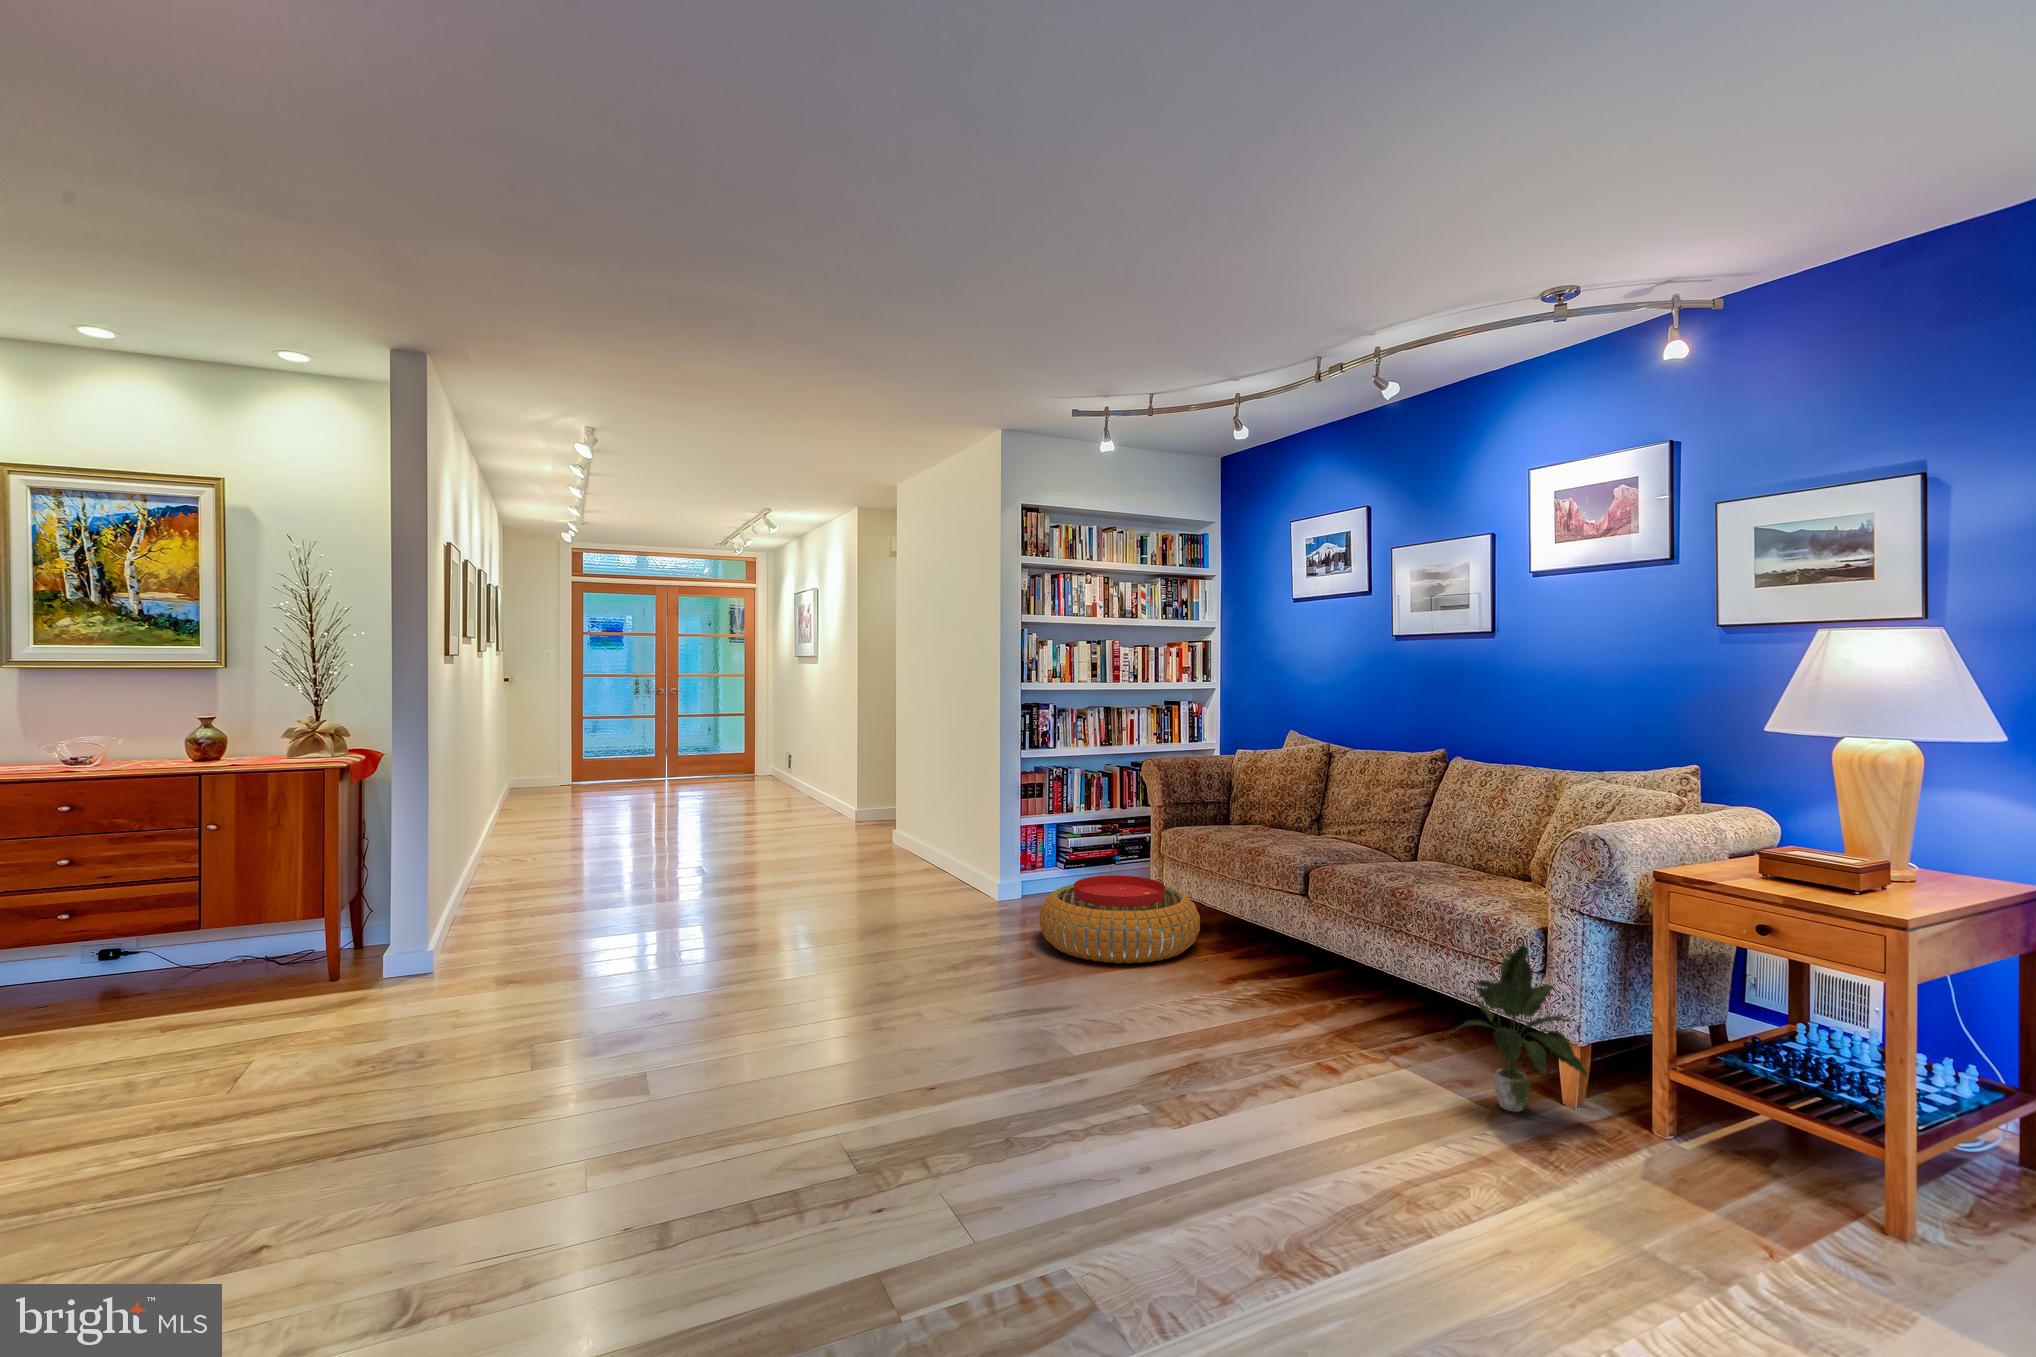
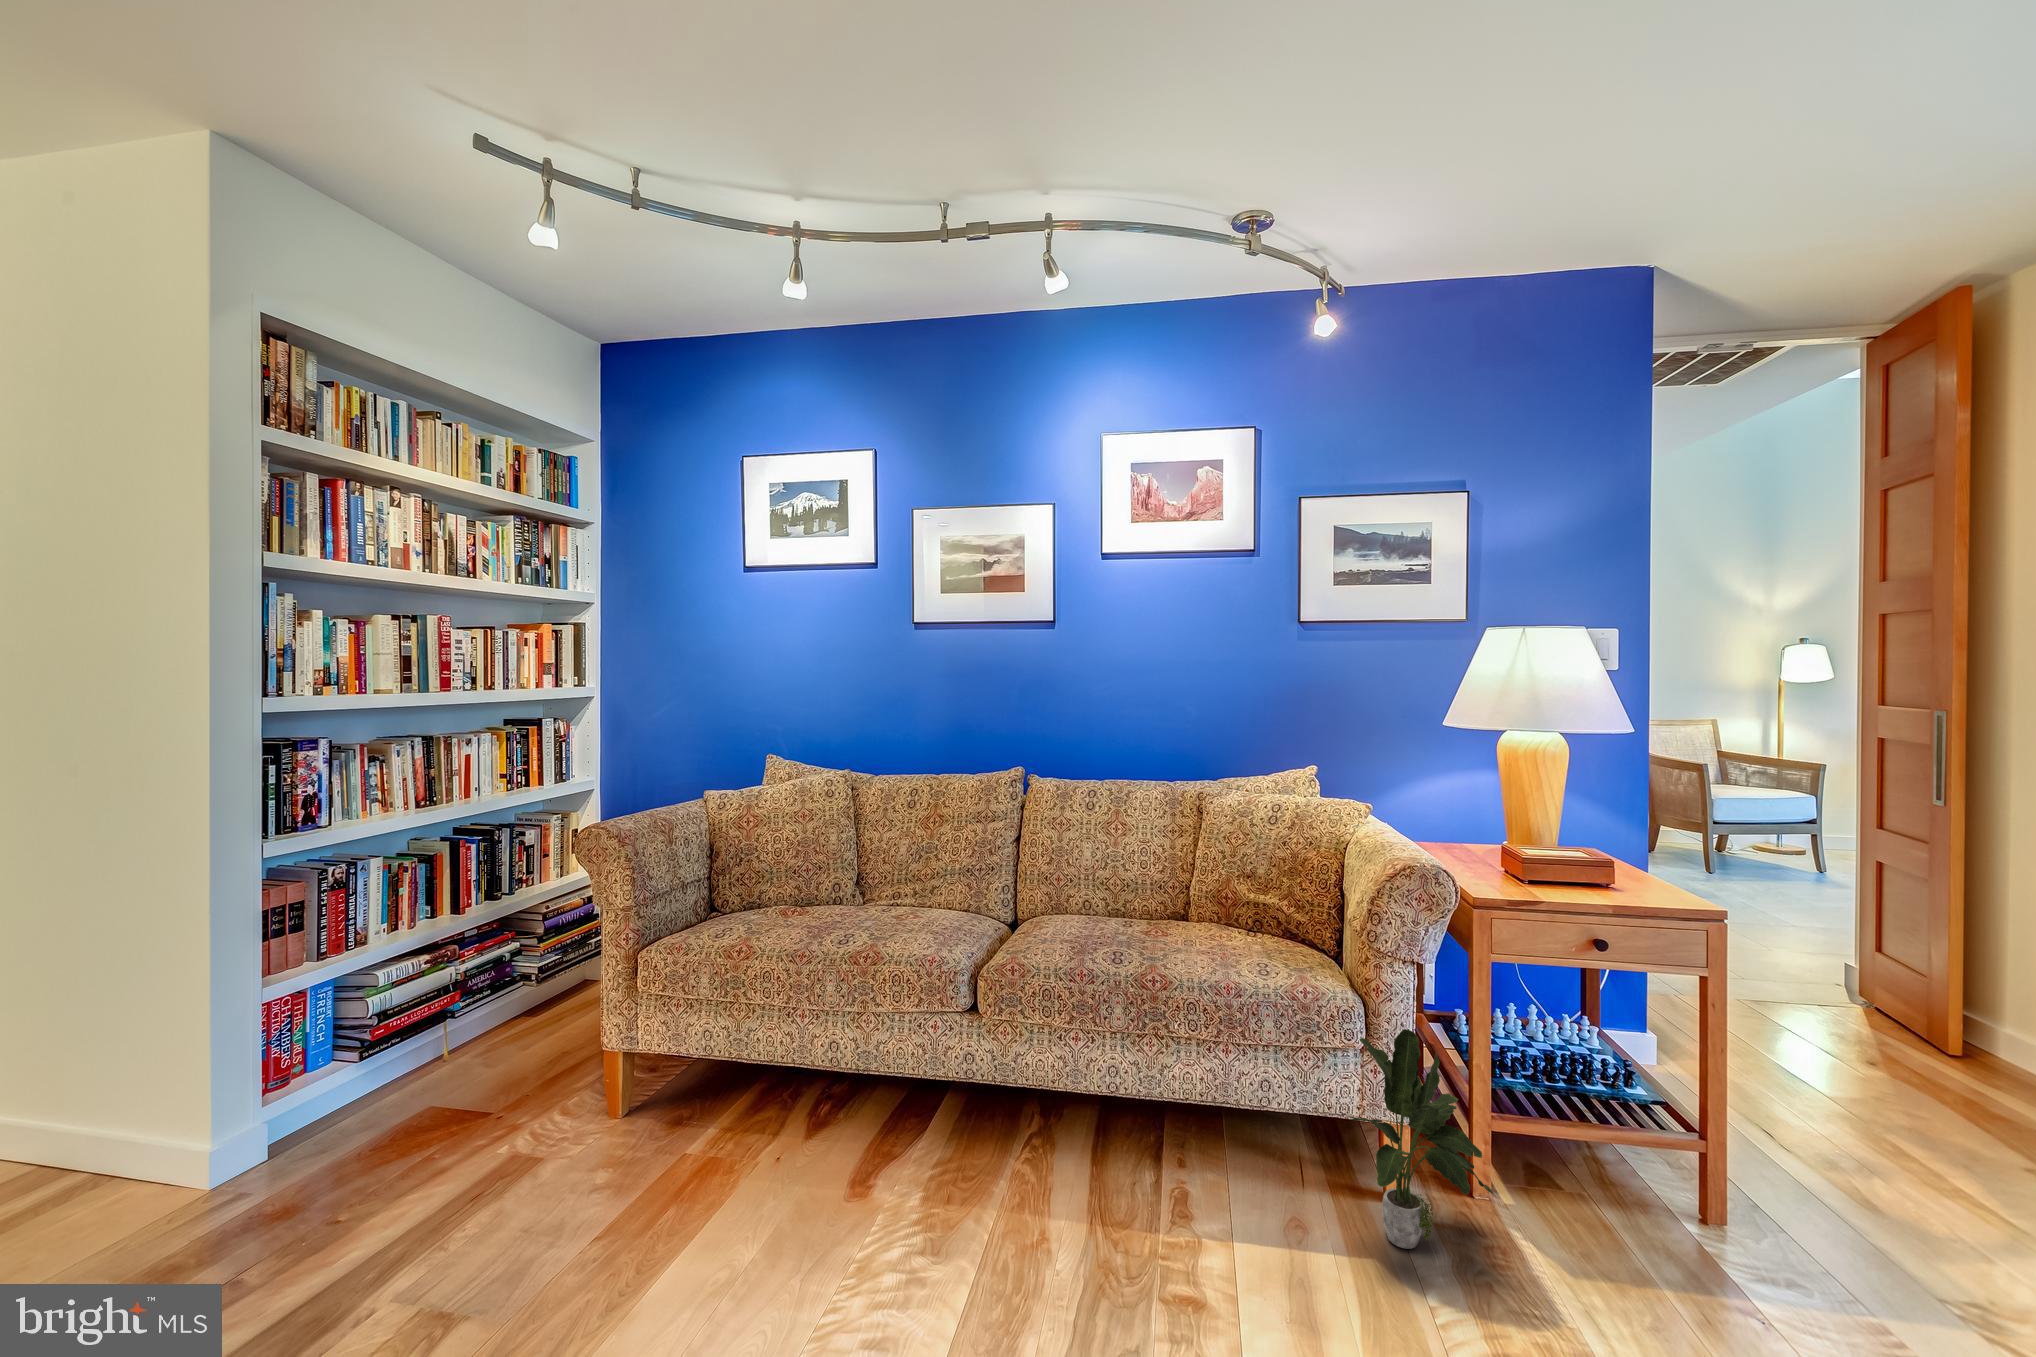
pouf: present [1040,875,1200,963] -> none [438,1042,771,1270]

